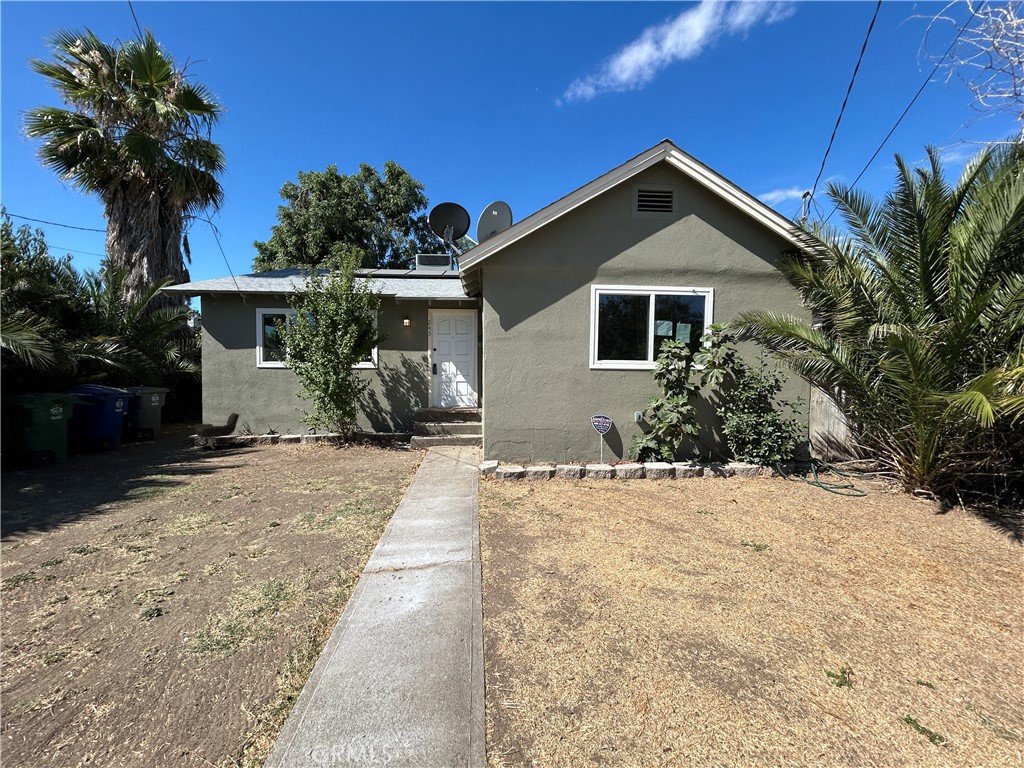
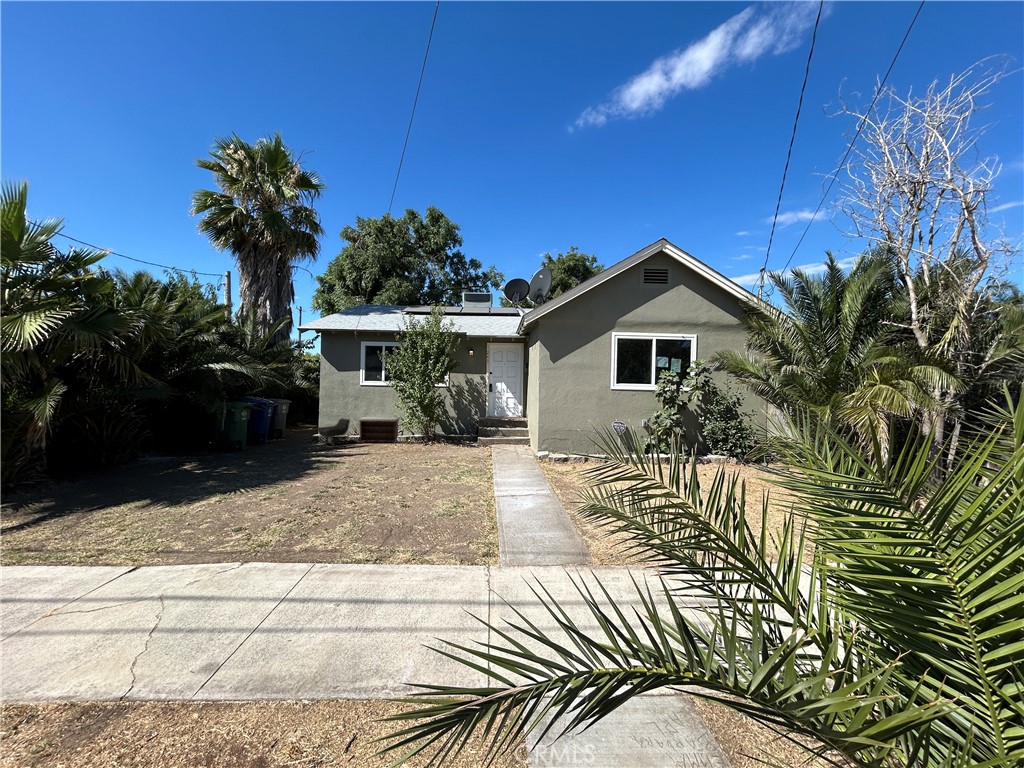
bench: none [250,410,310,446] -> present [359,417,399,443]

